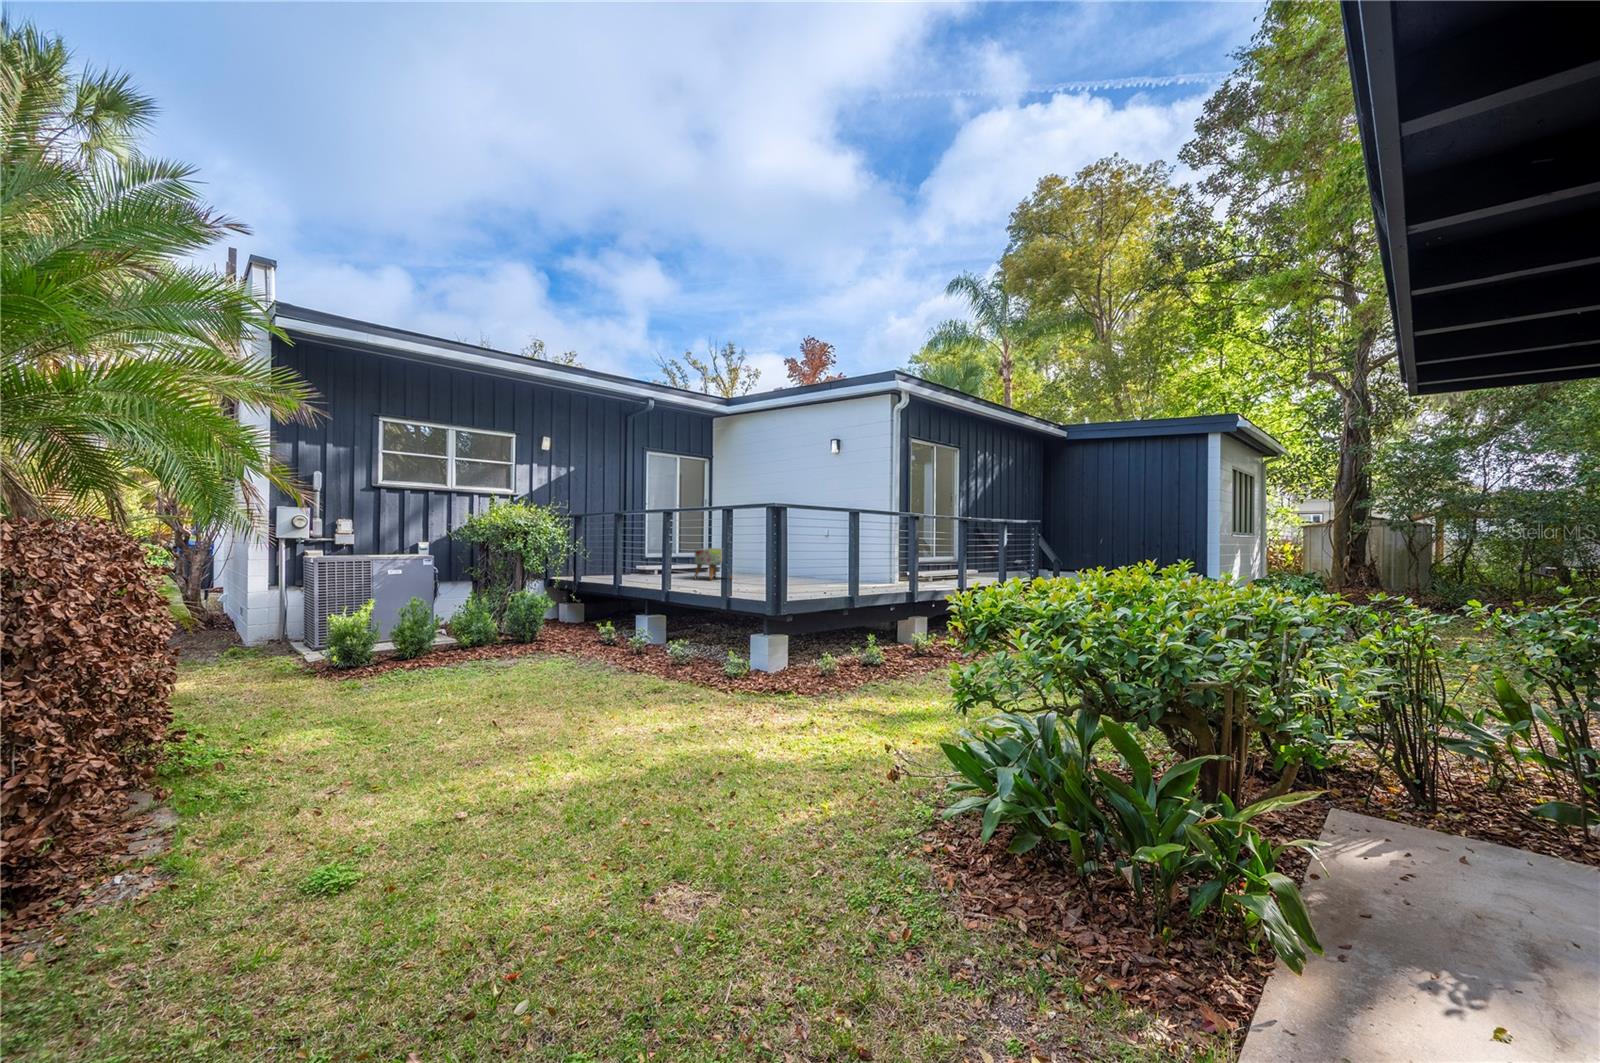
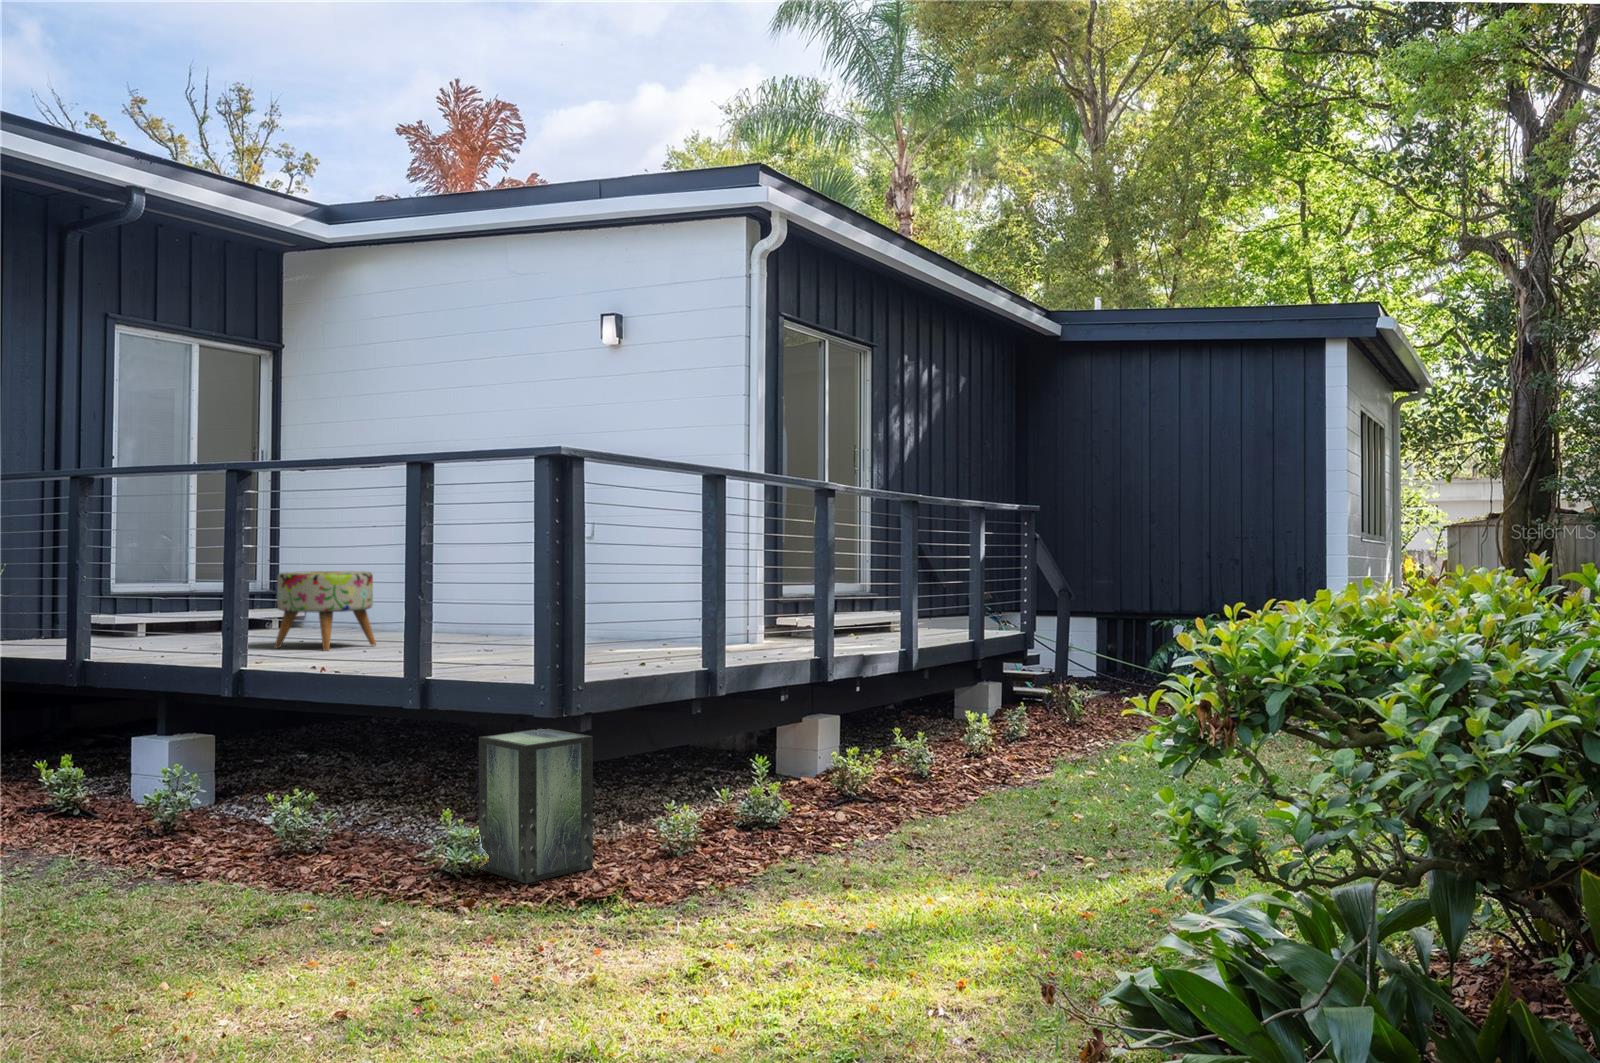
storage box: none [746,619,791,685] -> present [479,729,593,884]

